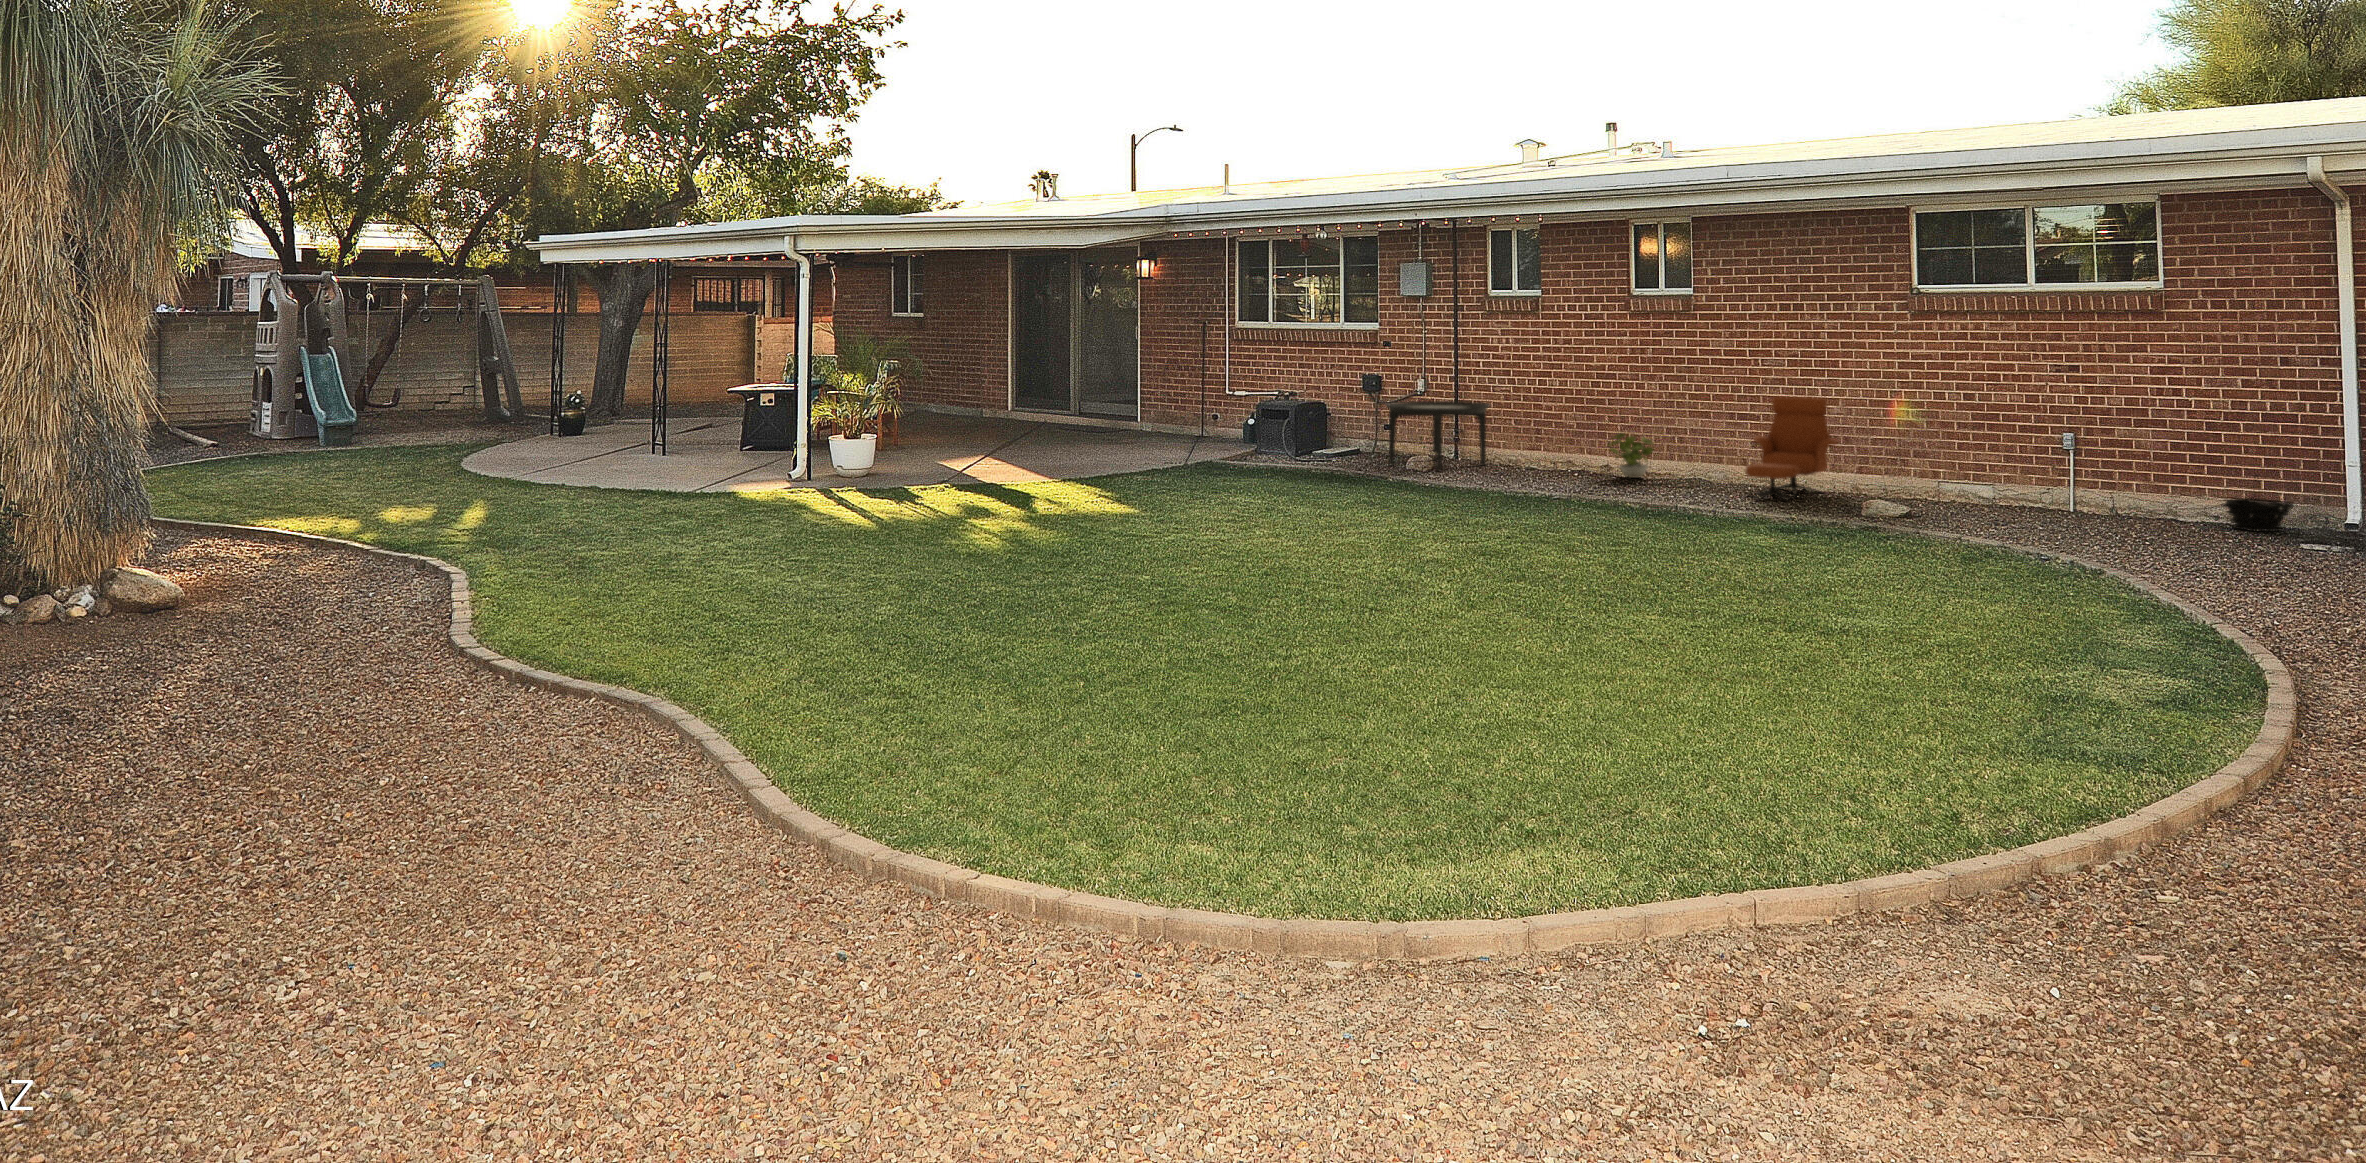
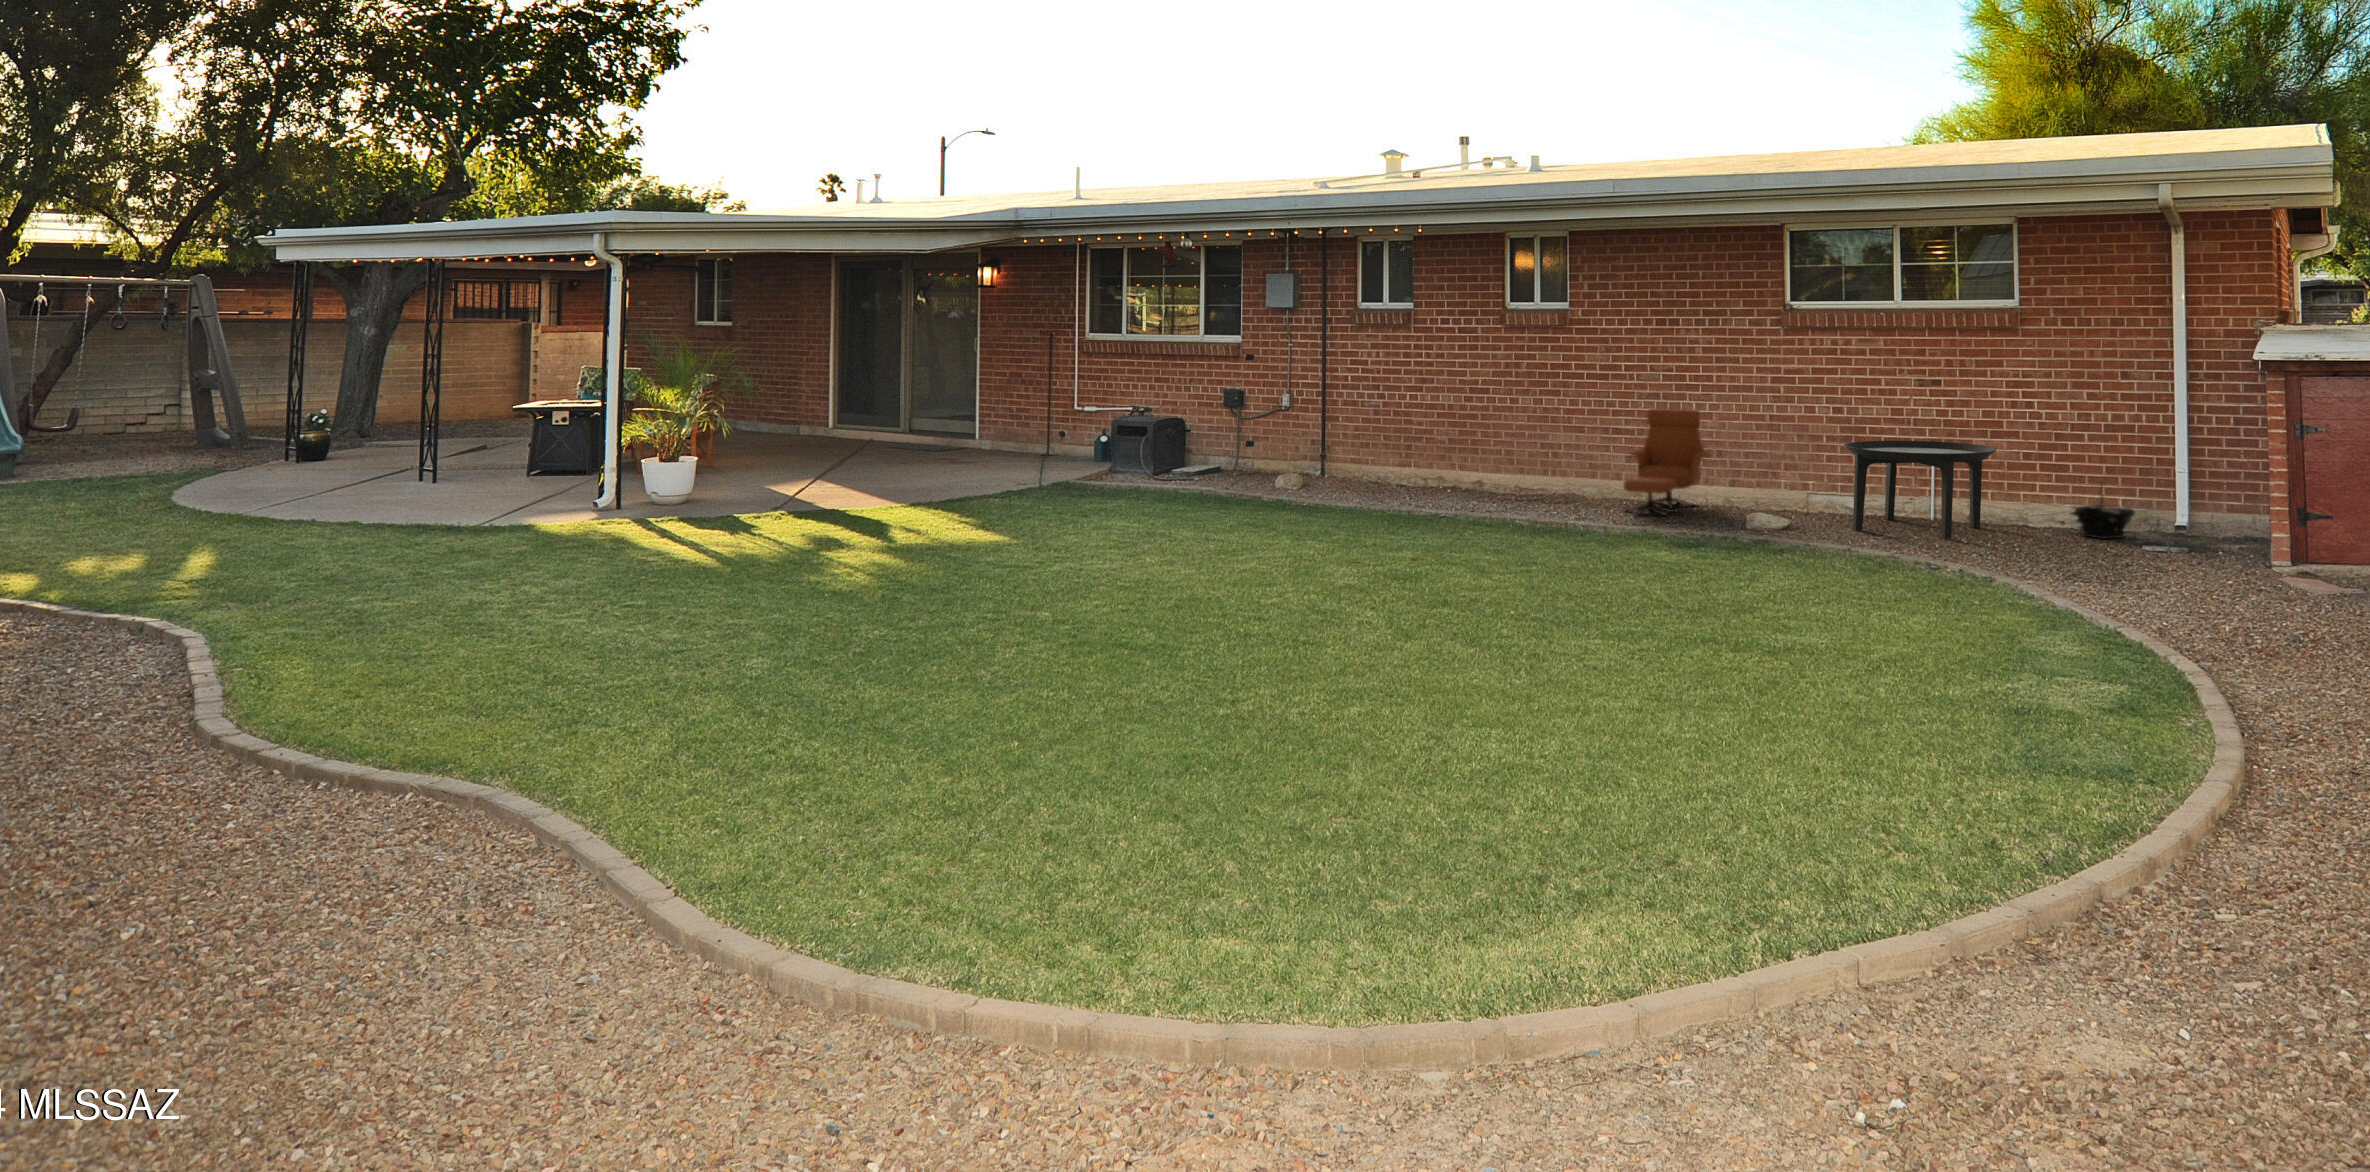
round table: present [1385,401,1490,471] -> present [1844,441,1997,538]
potted plant: present [1609,433,1653,478] -> none [1484,447,1532,493]

